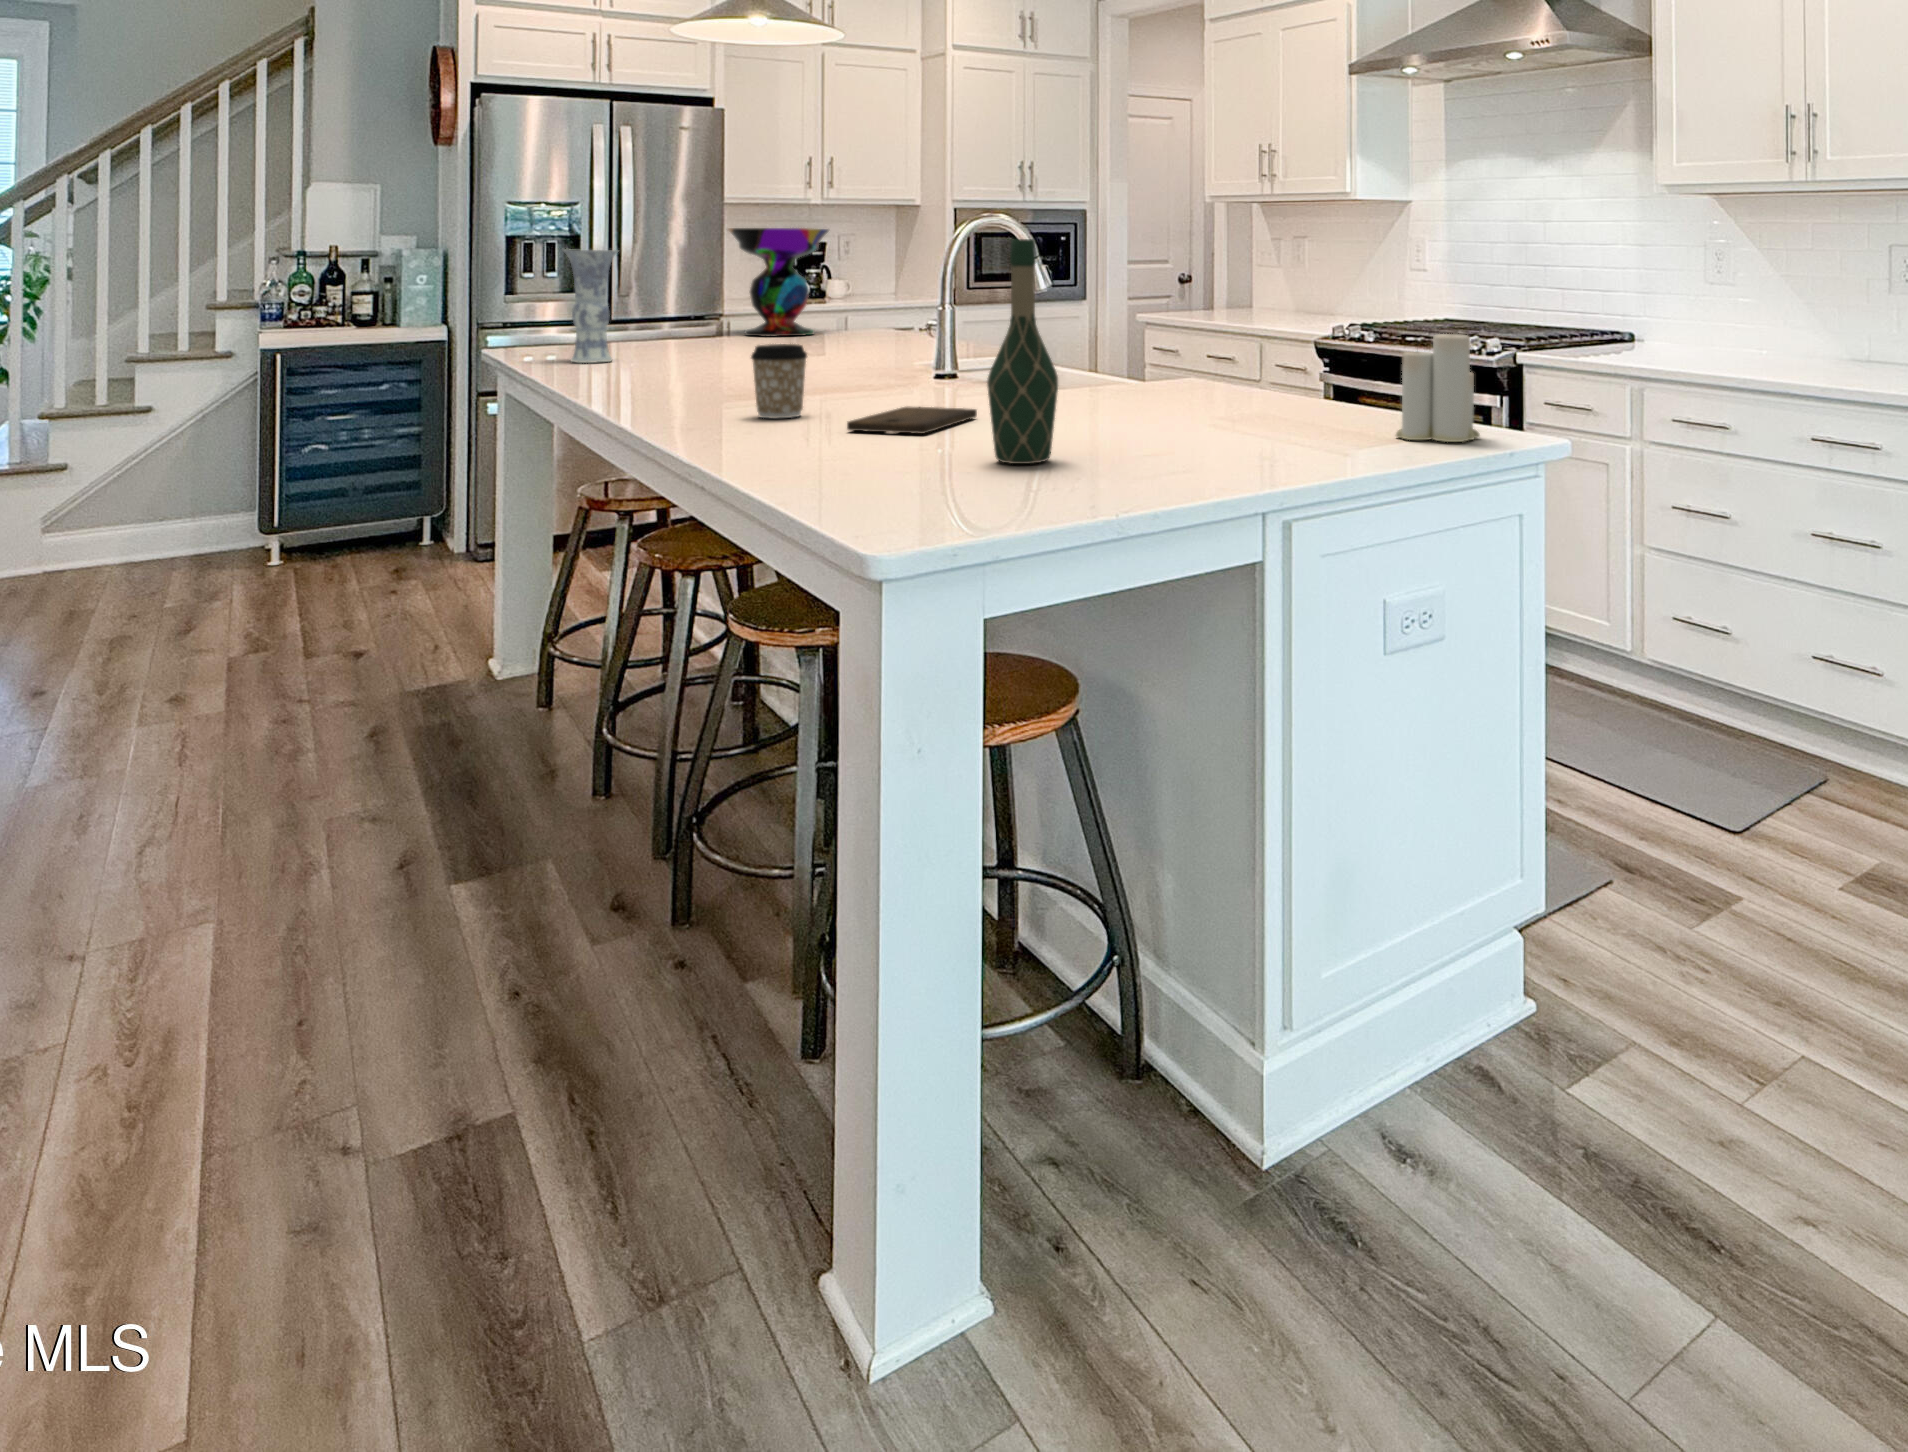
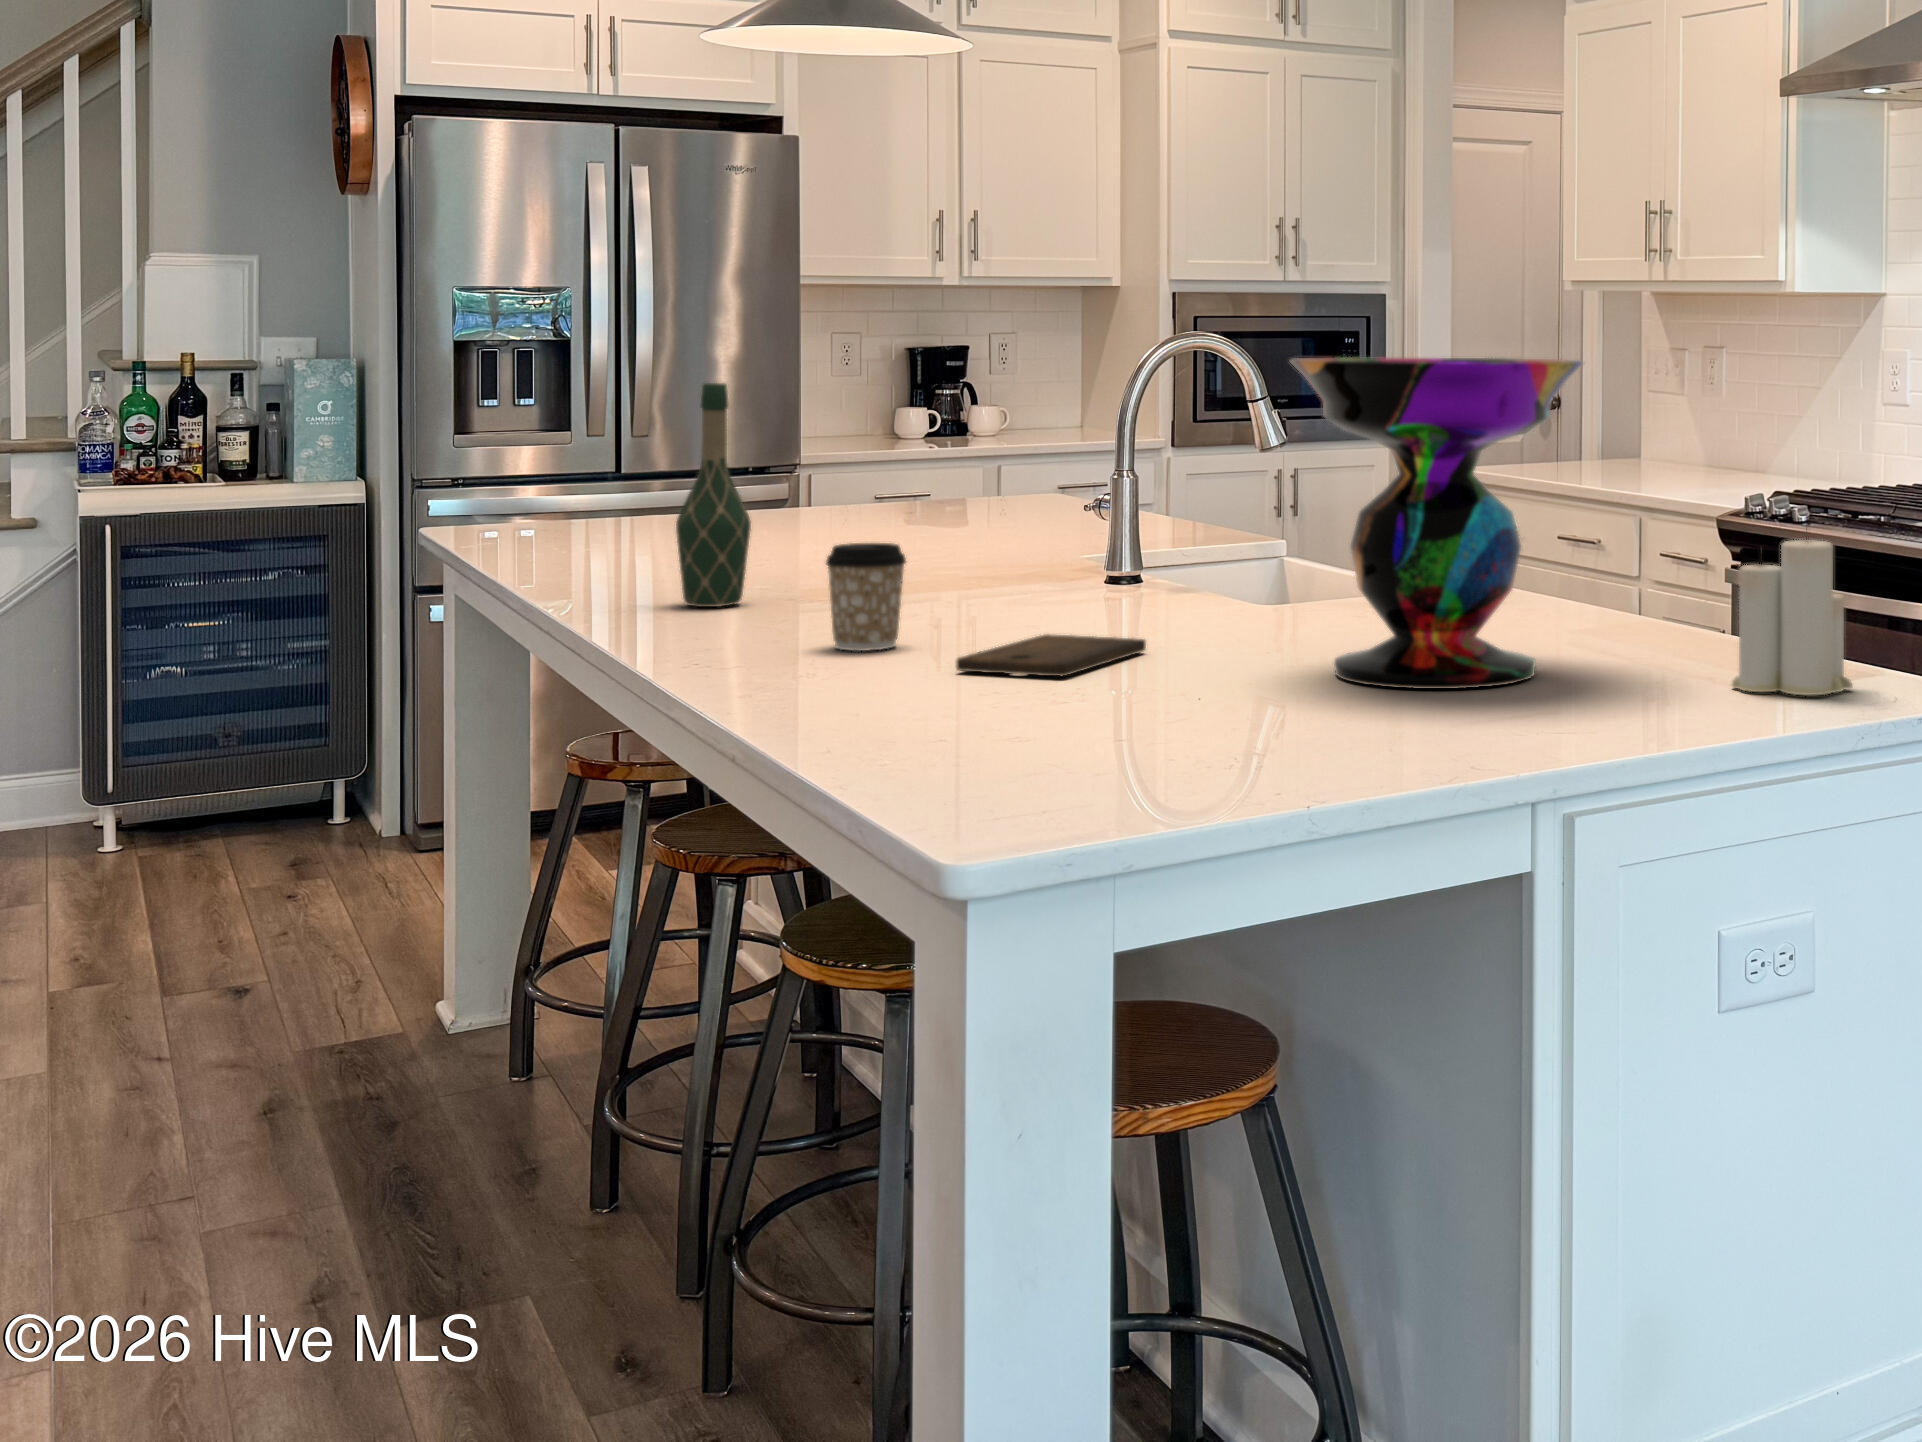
decorative bowl: present [728,228,829,336] -> present [1290,358,1583,689]
wine bottle: present [987,239,1058,464] -> present [676,383,751,607]
vase: present [563,249,618,363] -> none [553,382,639,554]

